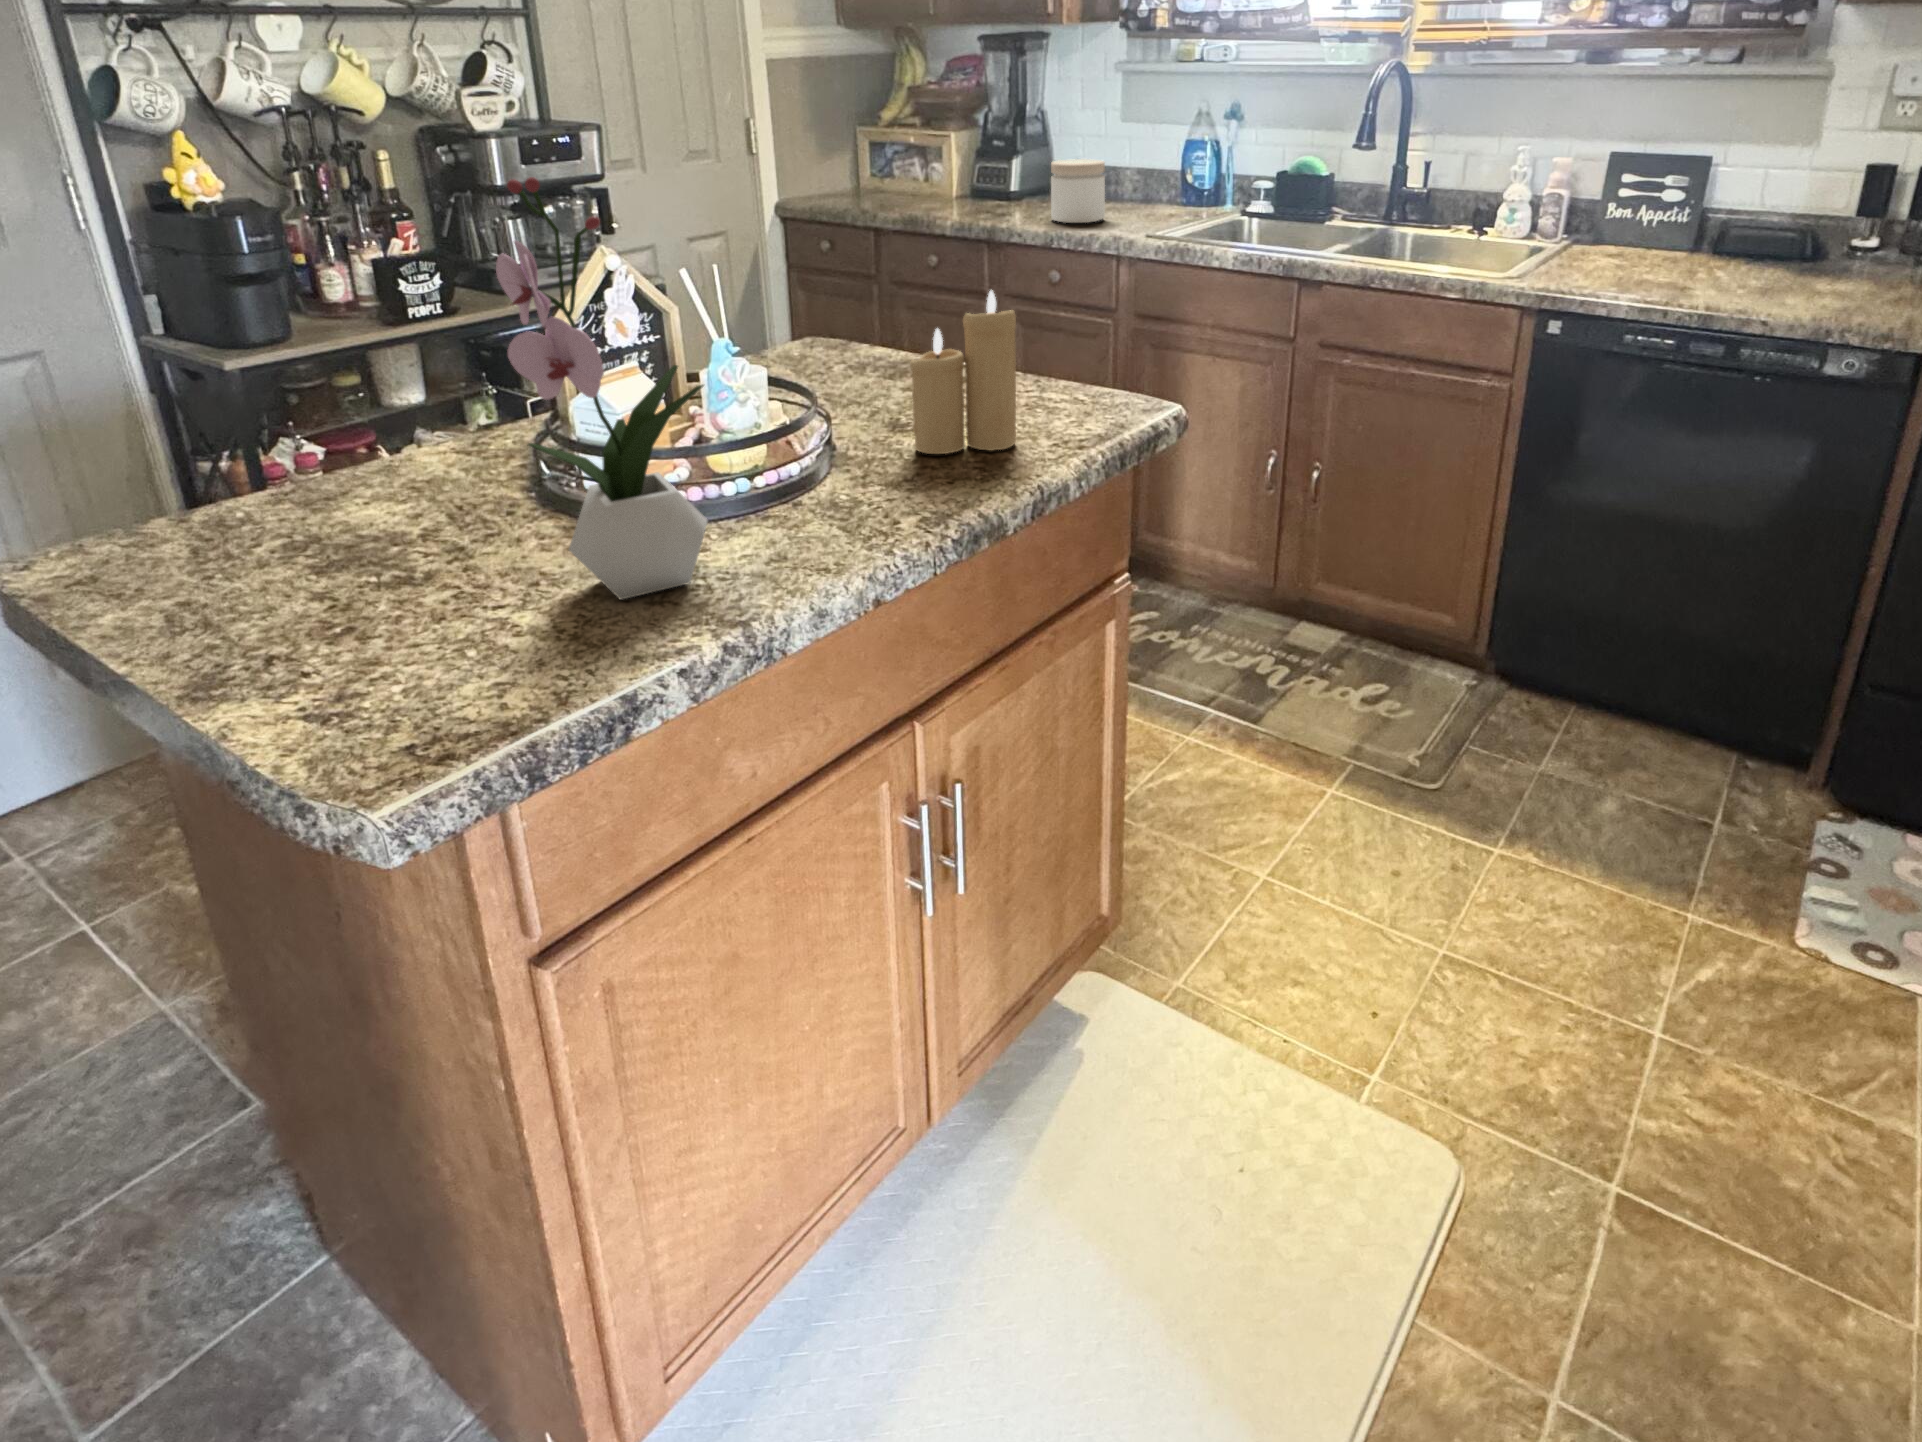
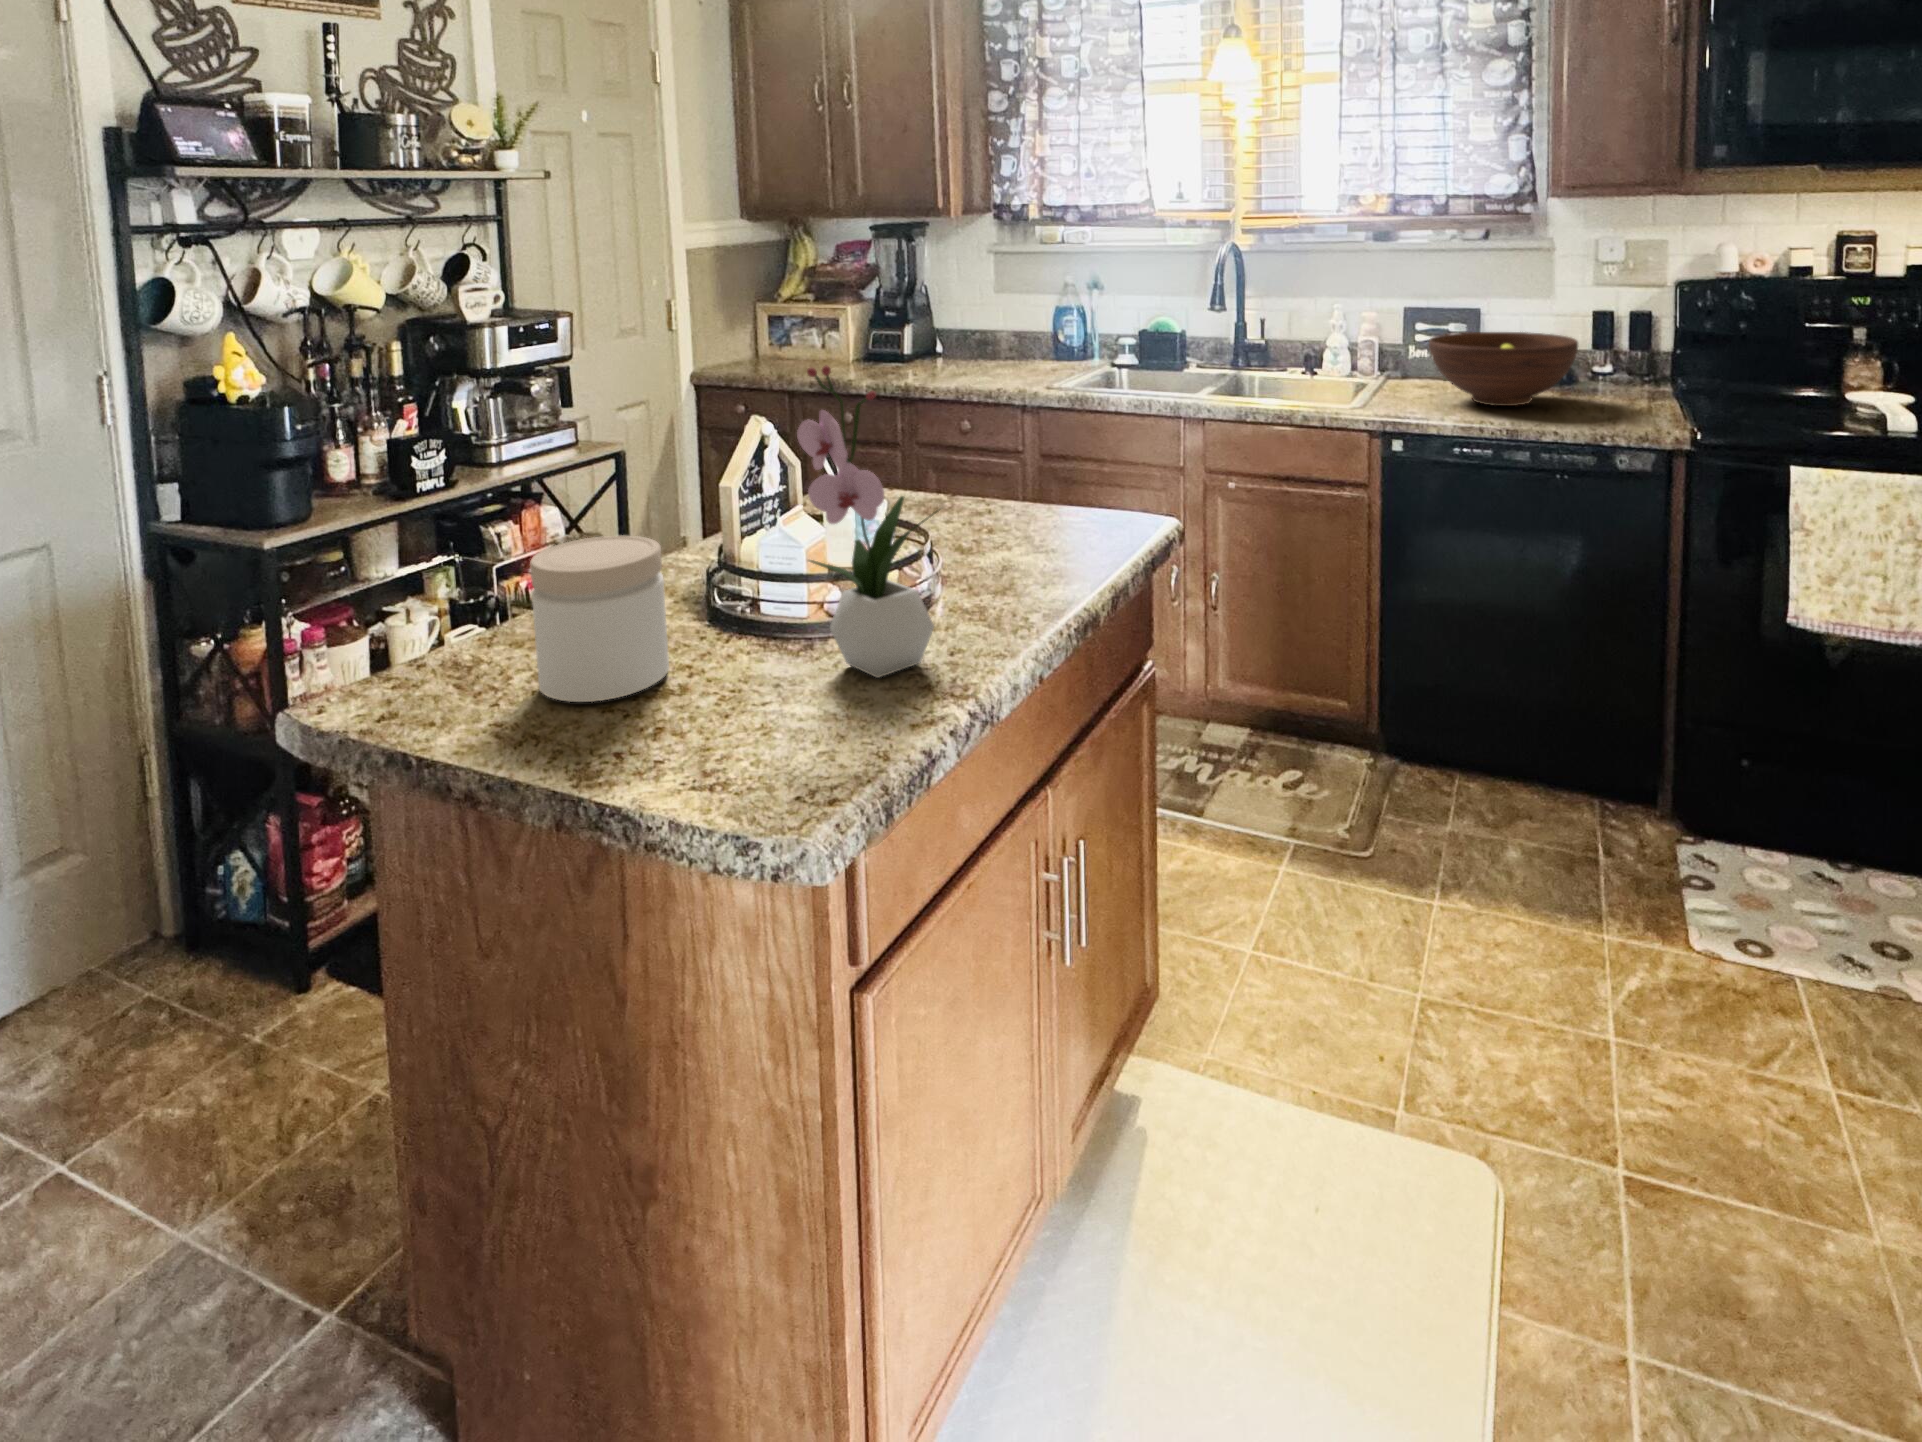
jar: present [1051,159,1105,223] -> present [530,536,669,702]
fruit bowl: none [1620,185,1827,283] -> present [1429,332,1578,406]
candle: present [910,290,1016,454] -> none [1005,433,1084,563]

